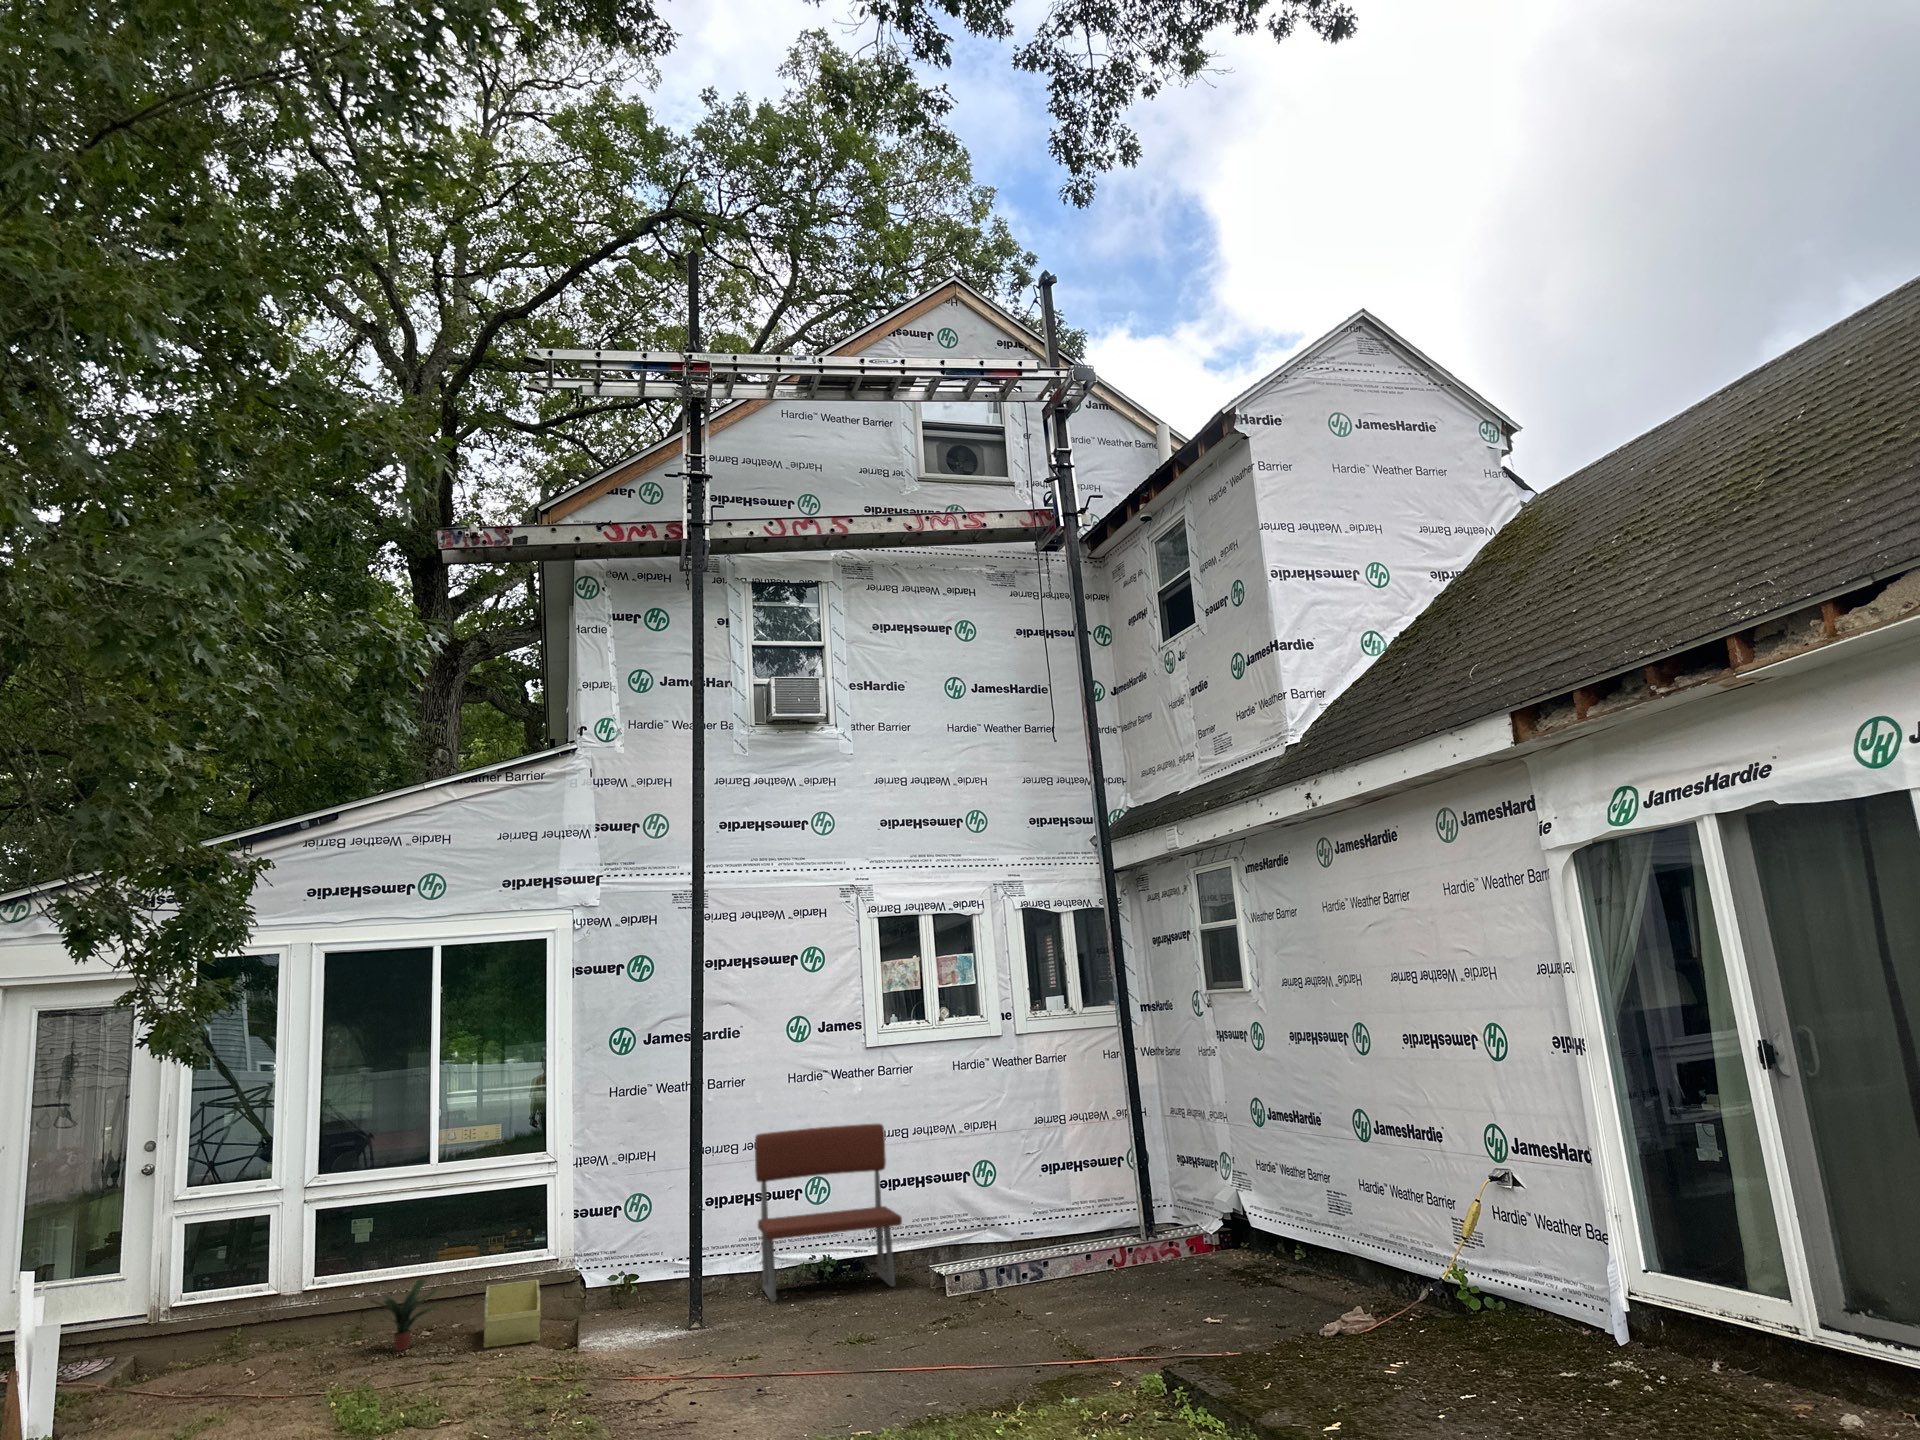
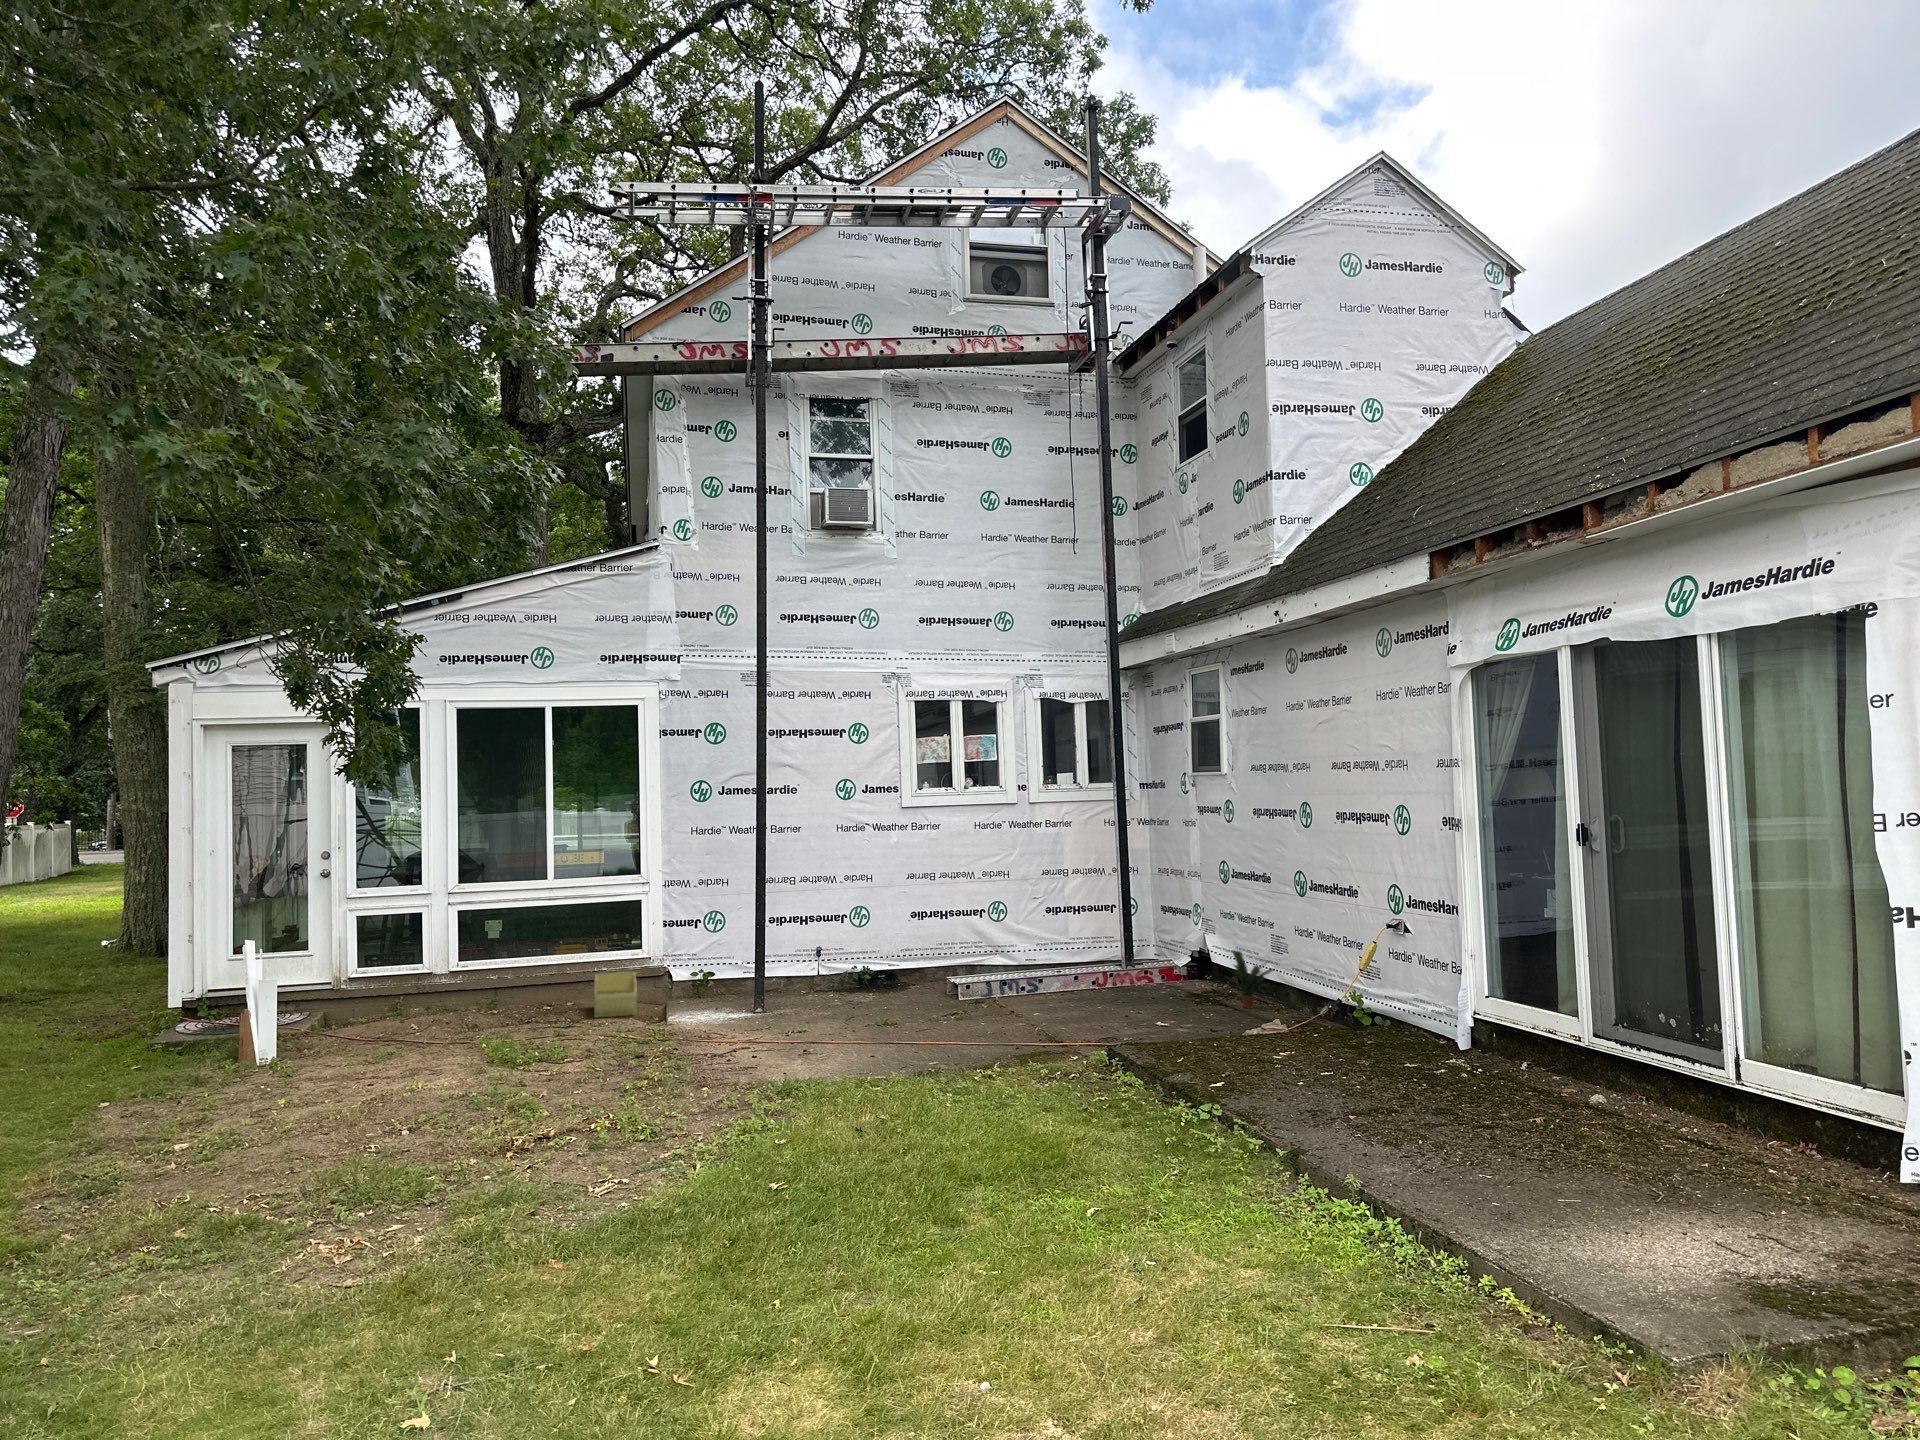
bench: present [755,1124,902,1302] -> none [808,867,925,999]
potted plant: present [367,1278,437,1351] -> present [1227,950,1274,1008]

